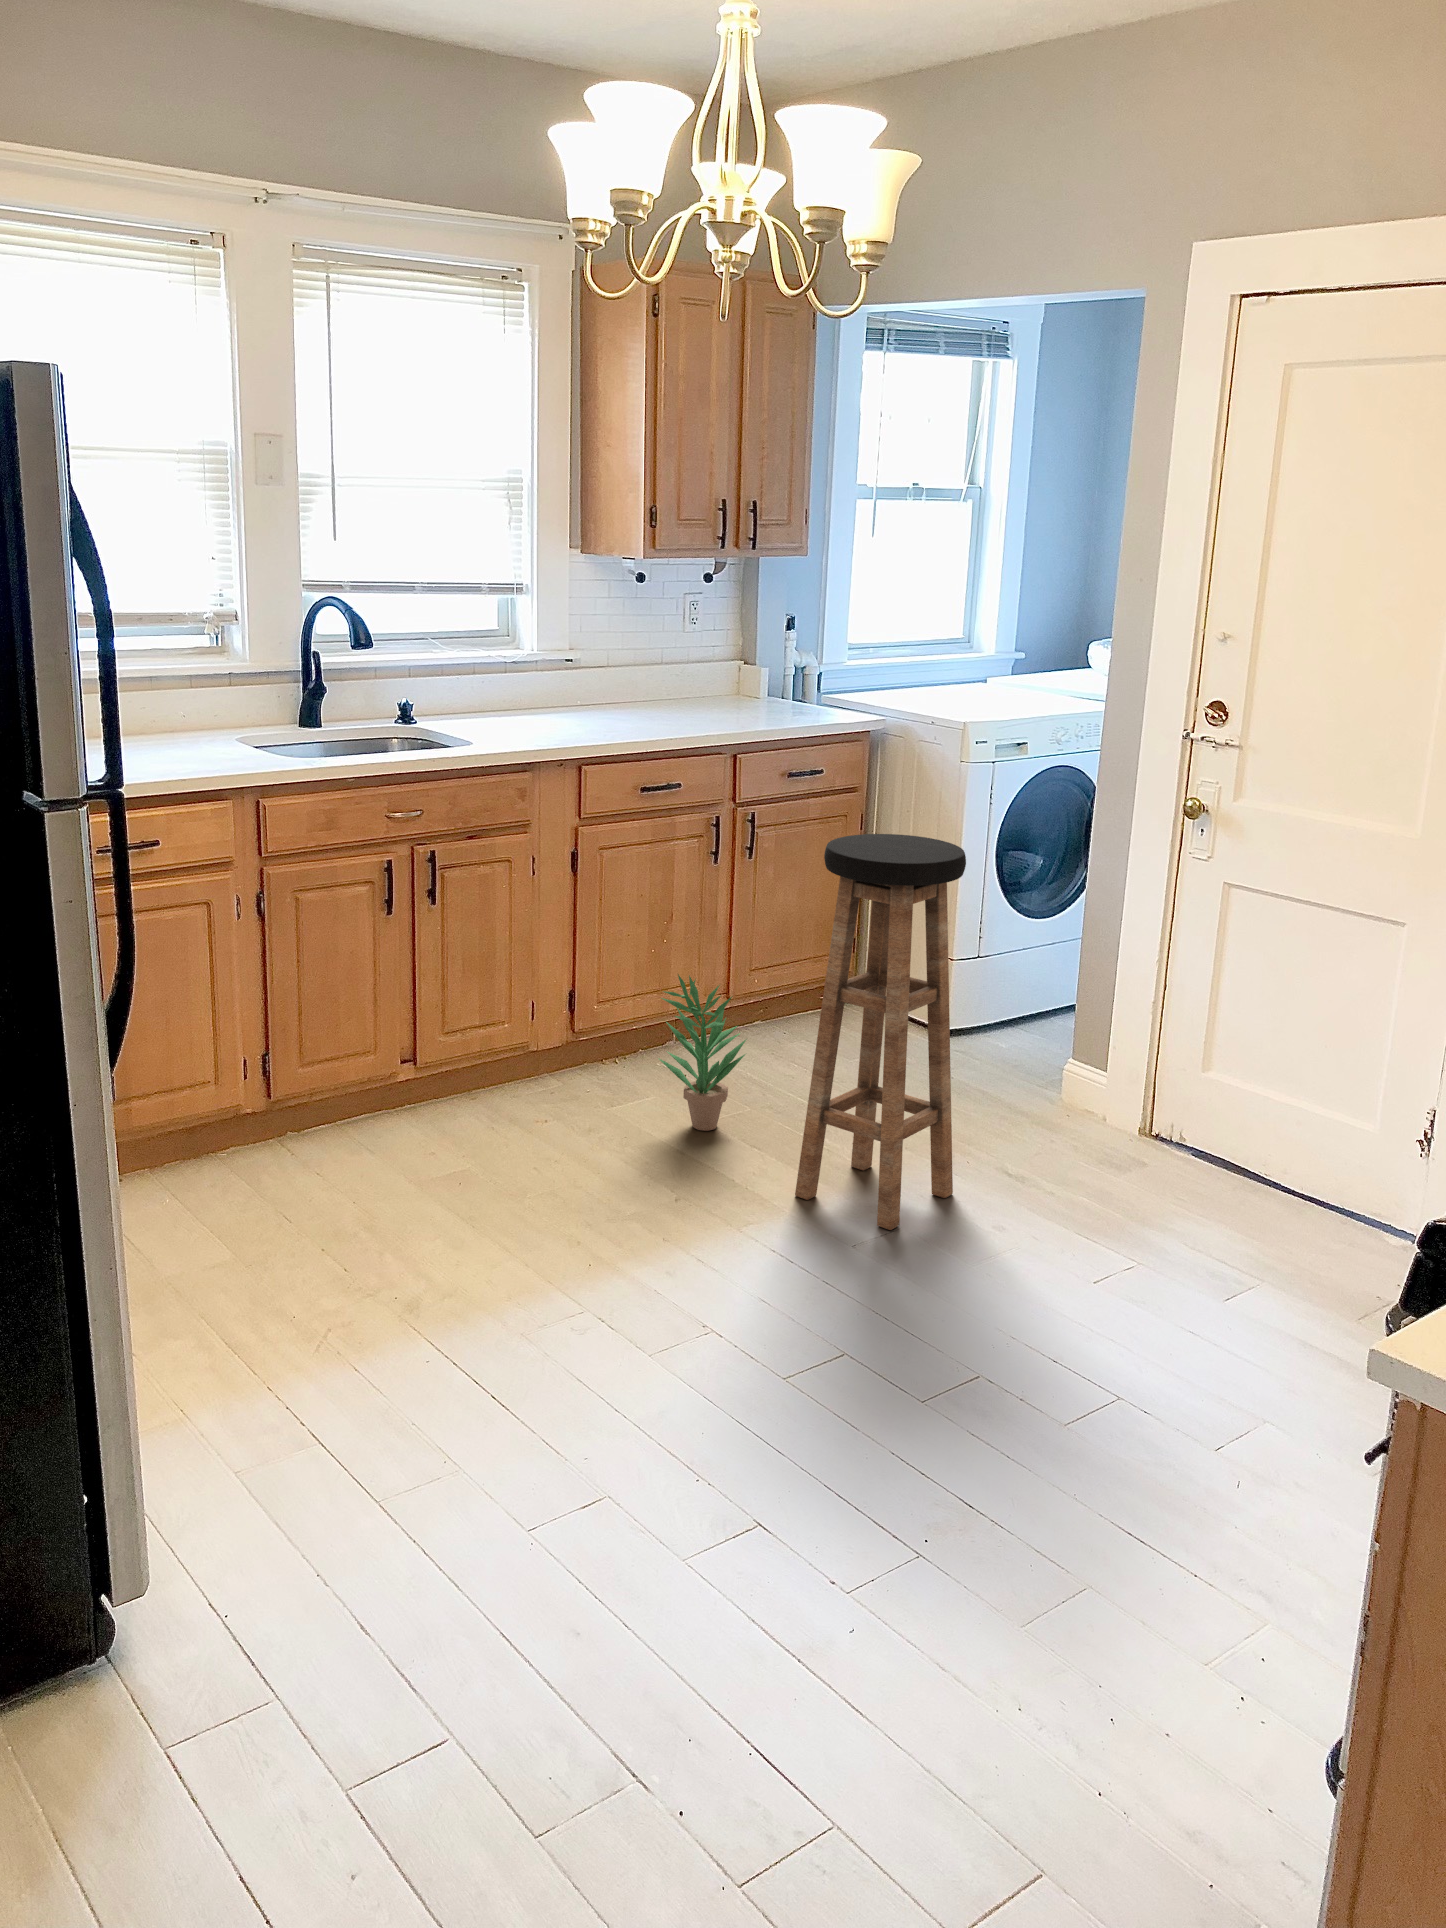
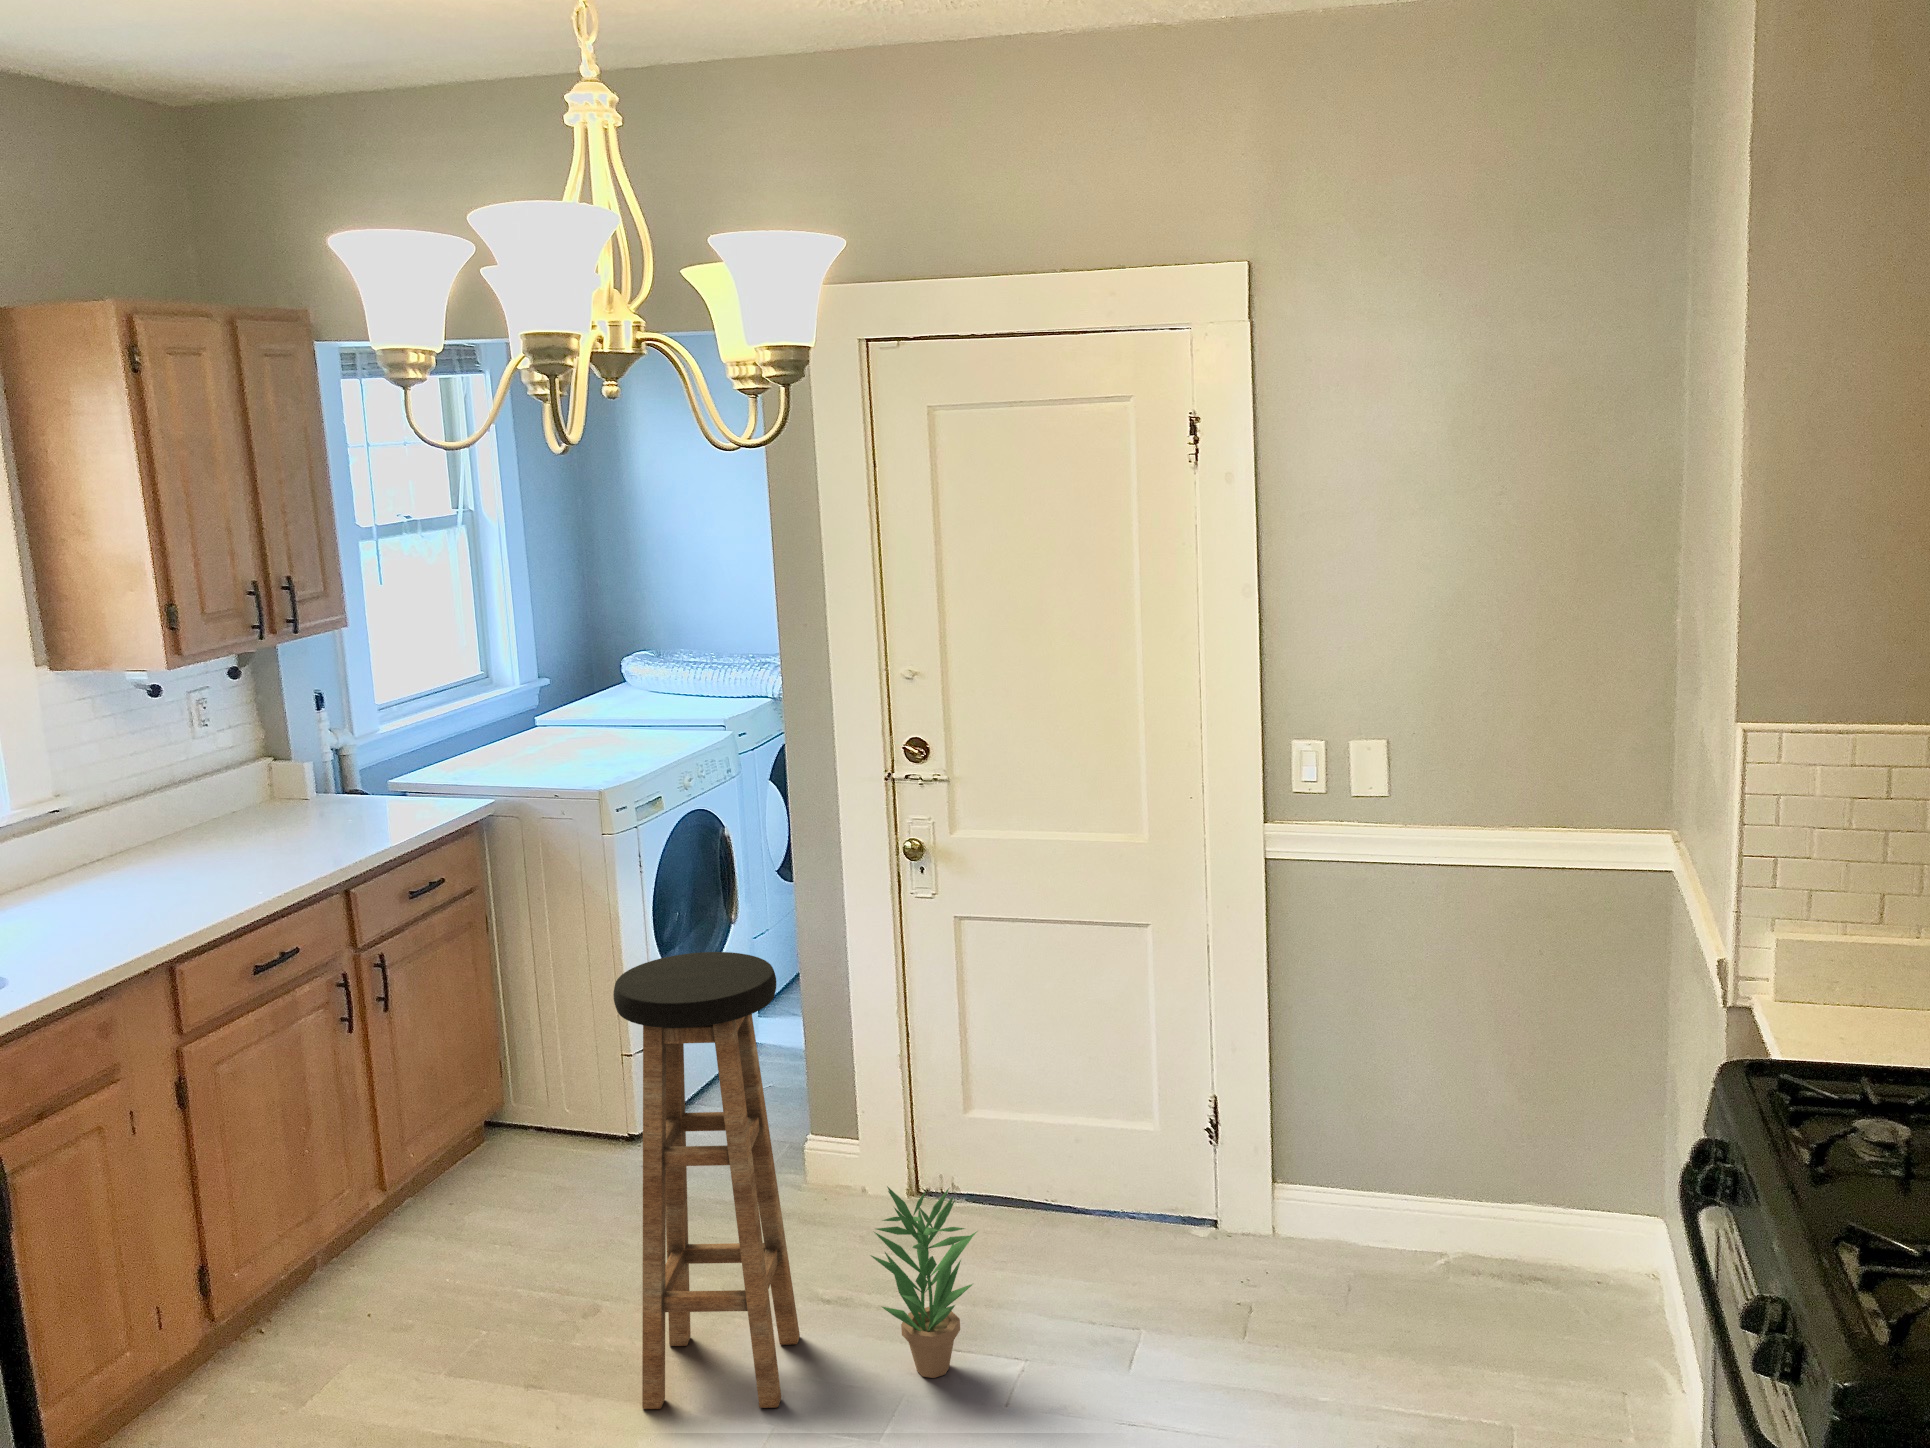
potted plant: present [658,974,746,1131] -> present [871,1186,977,1378]

